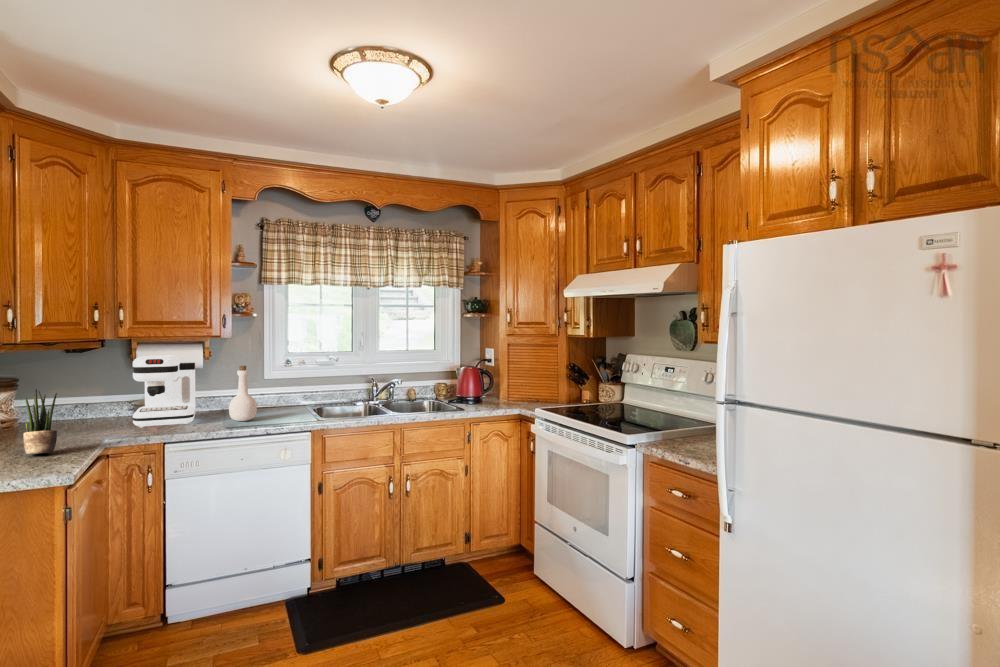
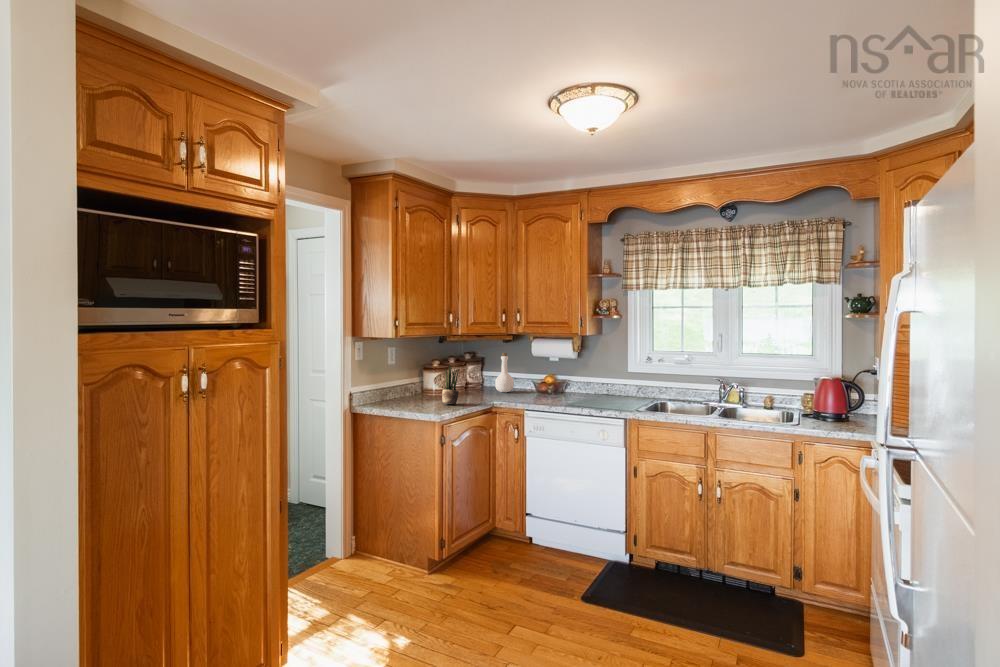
coffee maker: present [133,356,195,427] -> none [520,348,567,400]
bottle: present [229,366,257,421] -> present [495,353,514,392]

